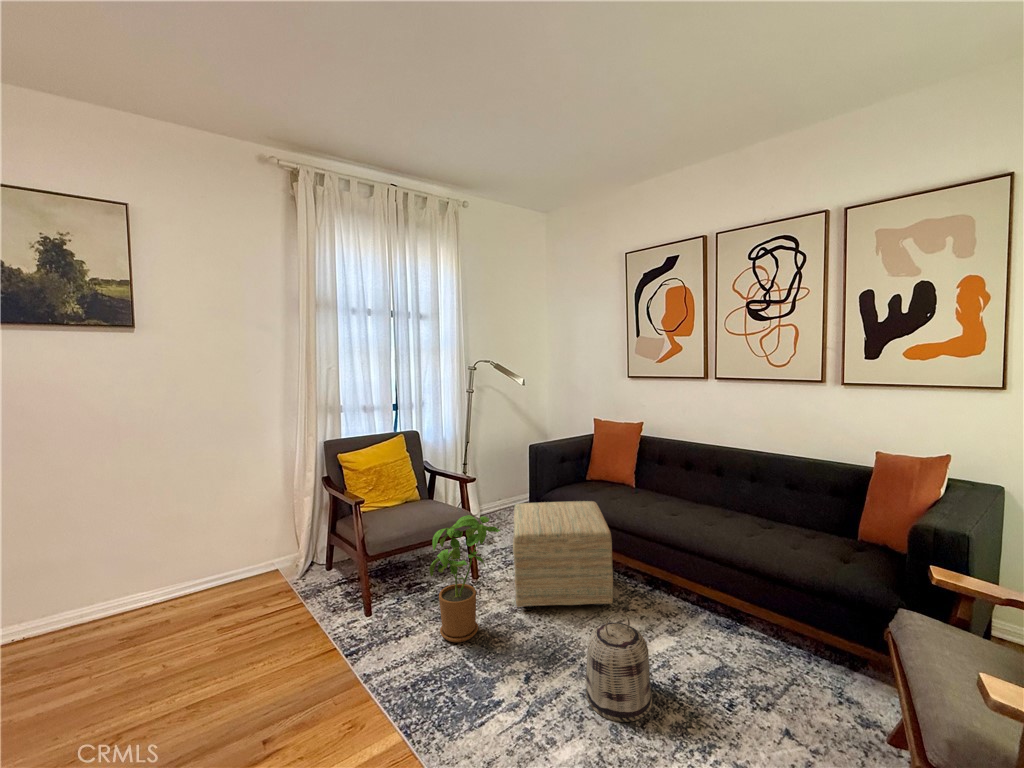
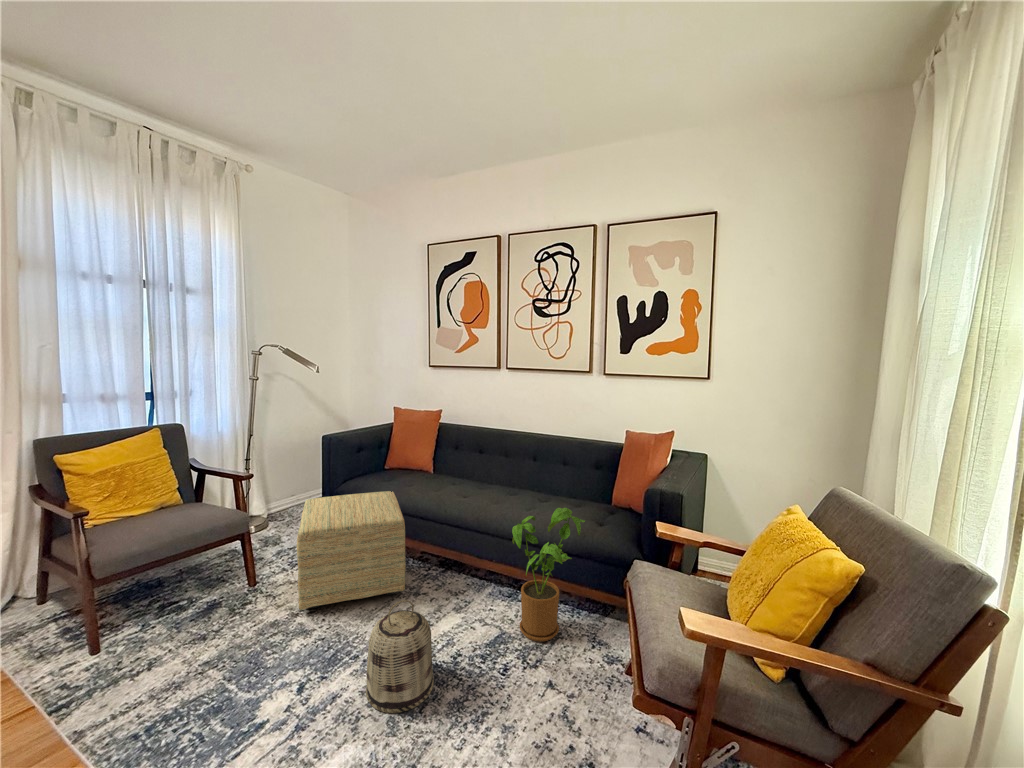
house plant: present [430,515,500,642] -> present [512,508,585,642]

